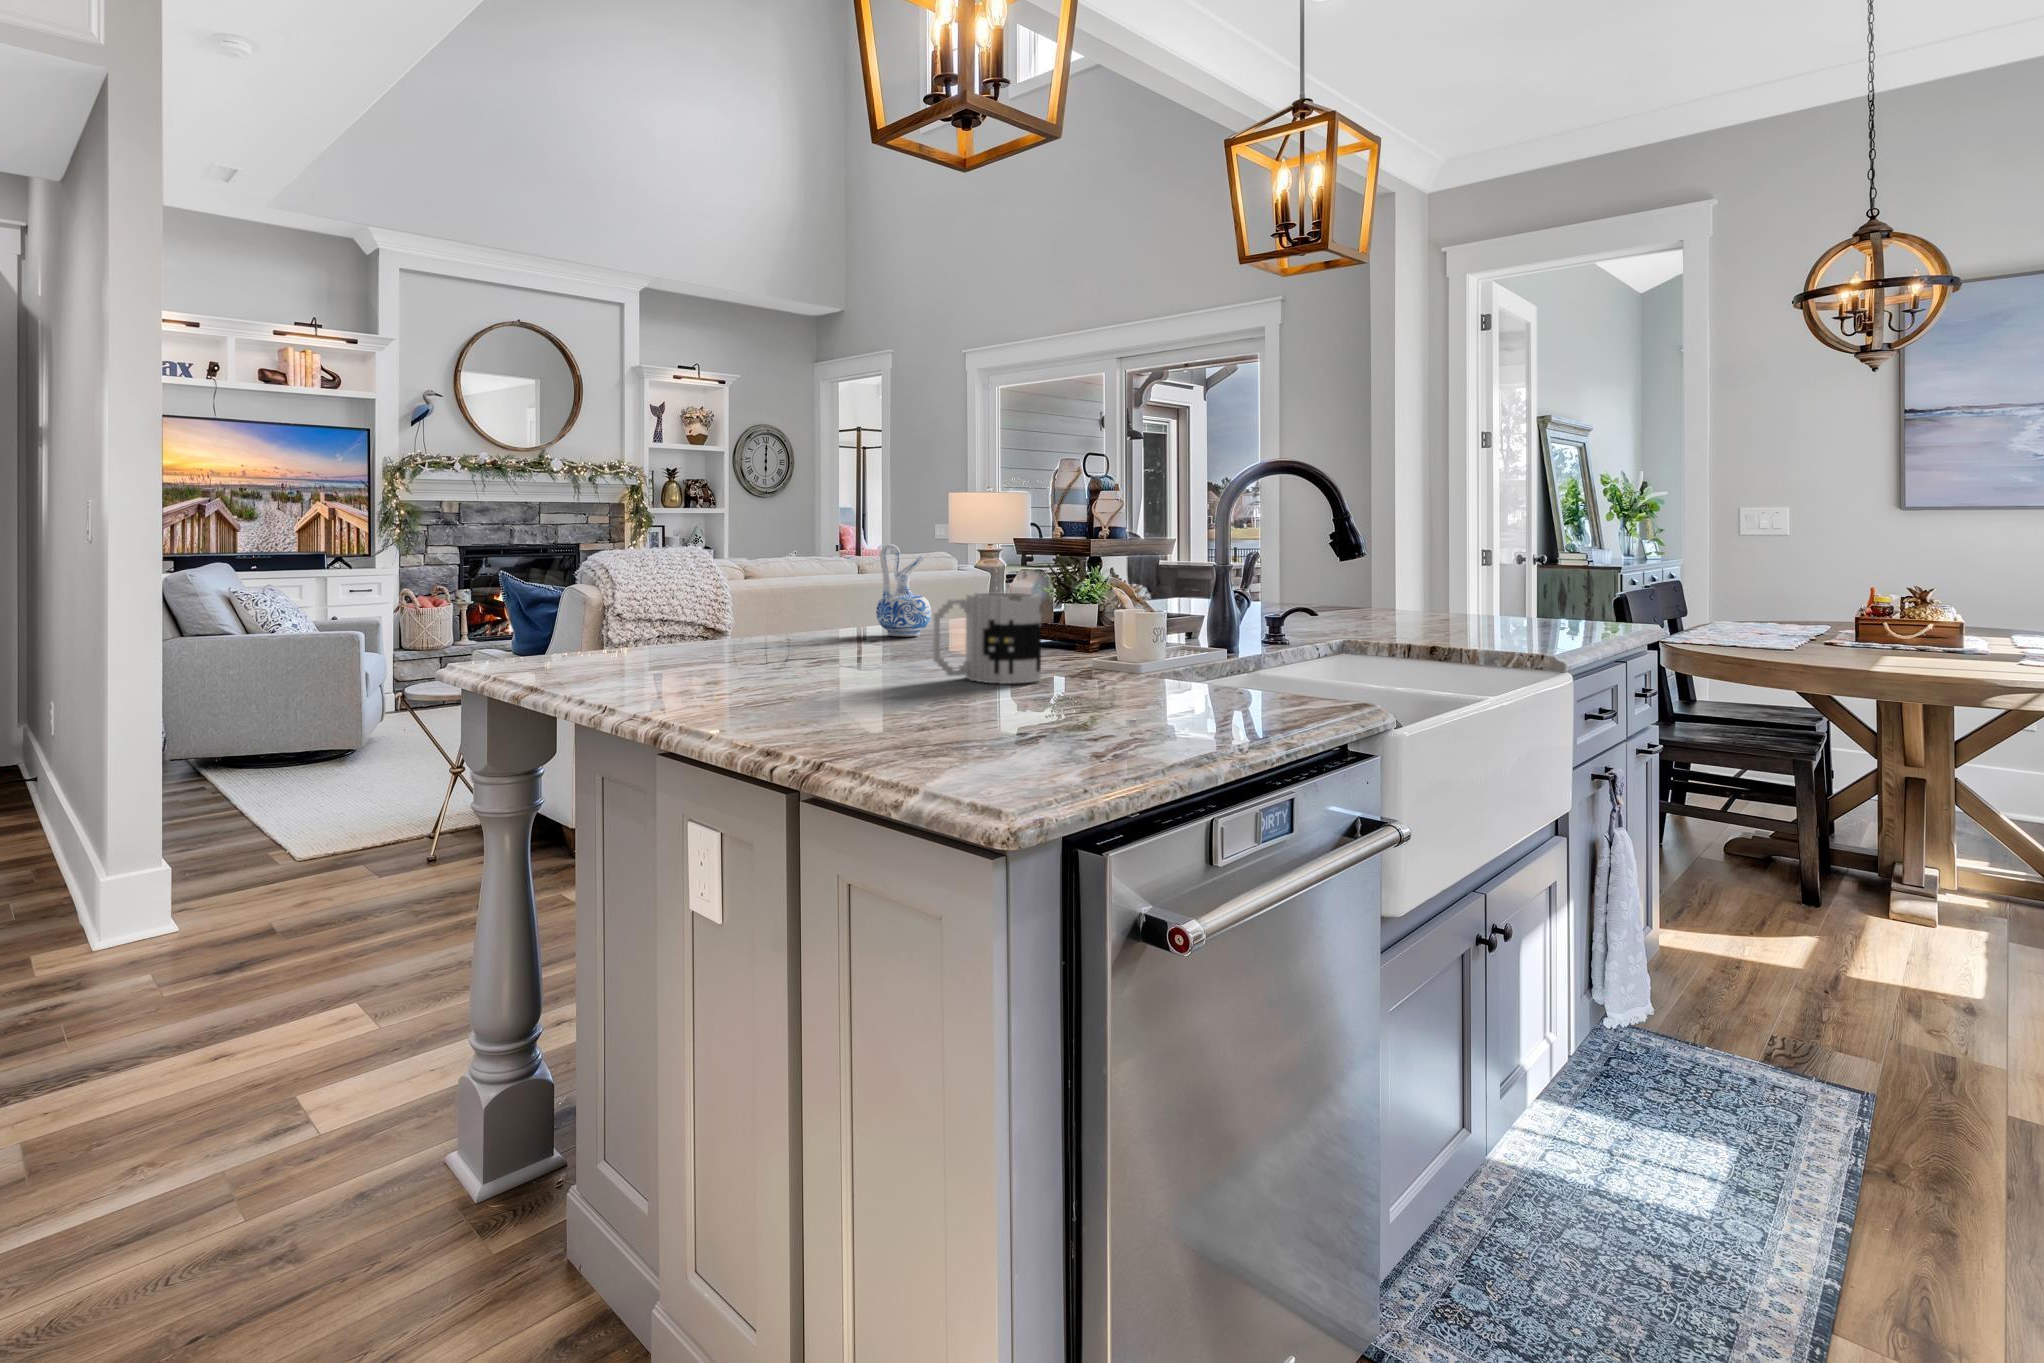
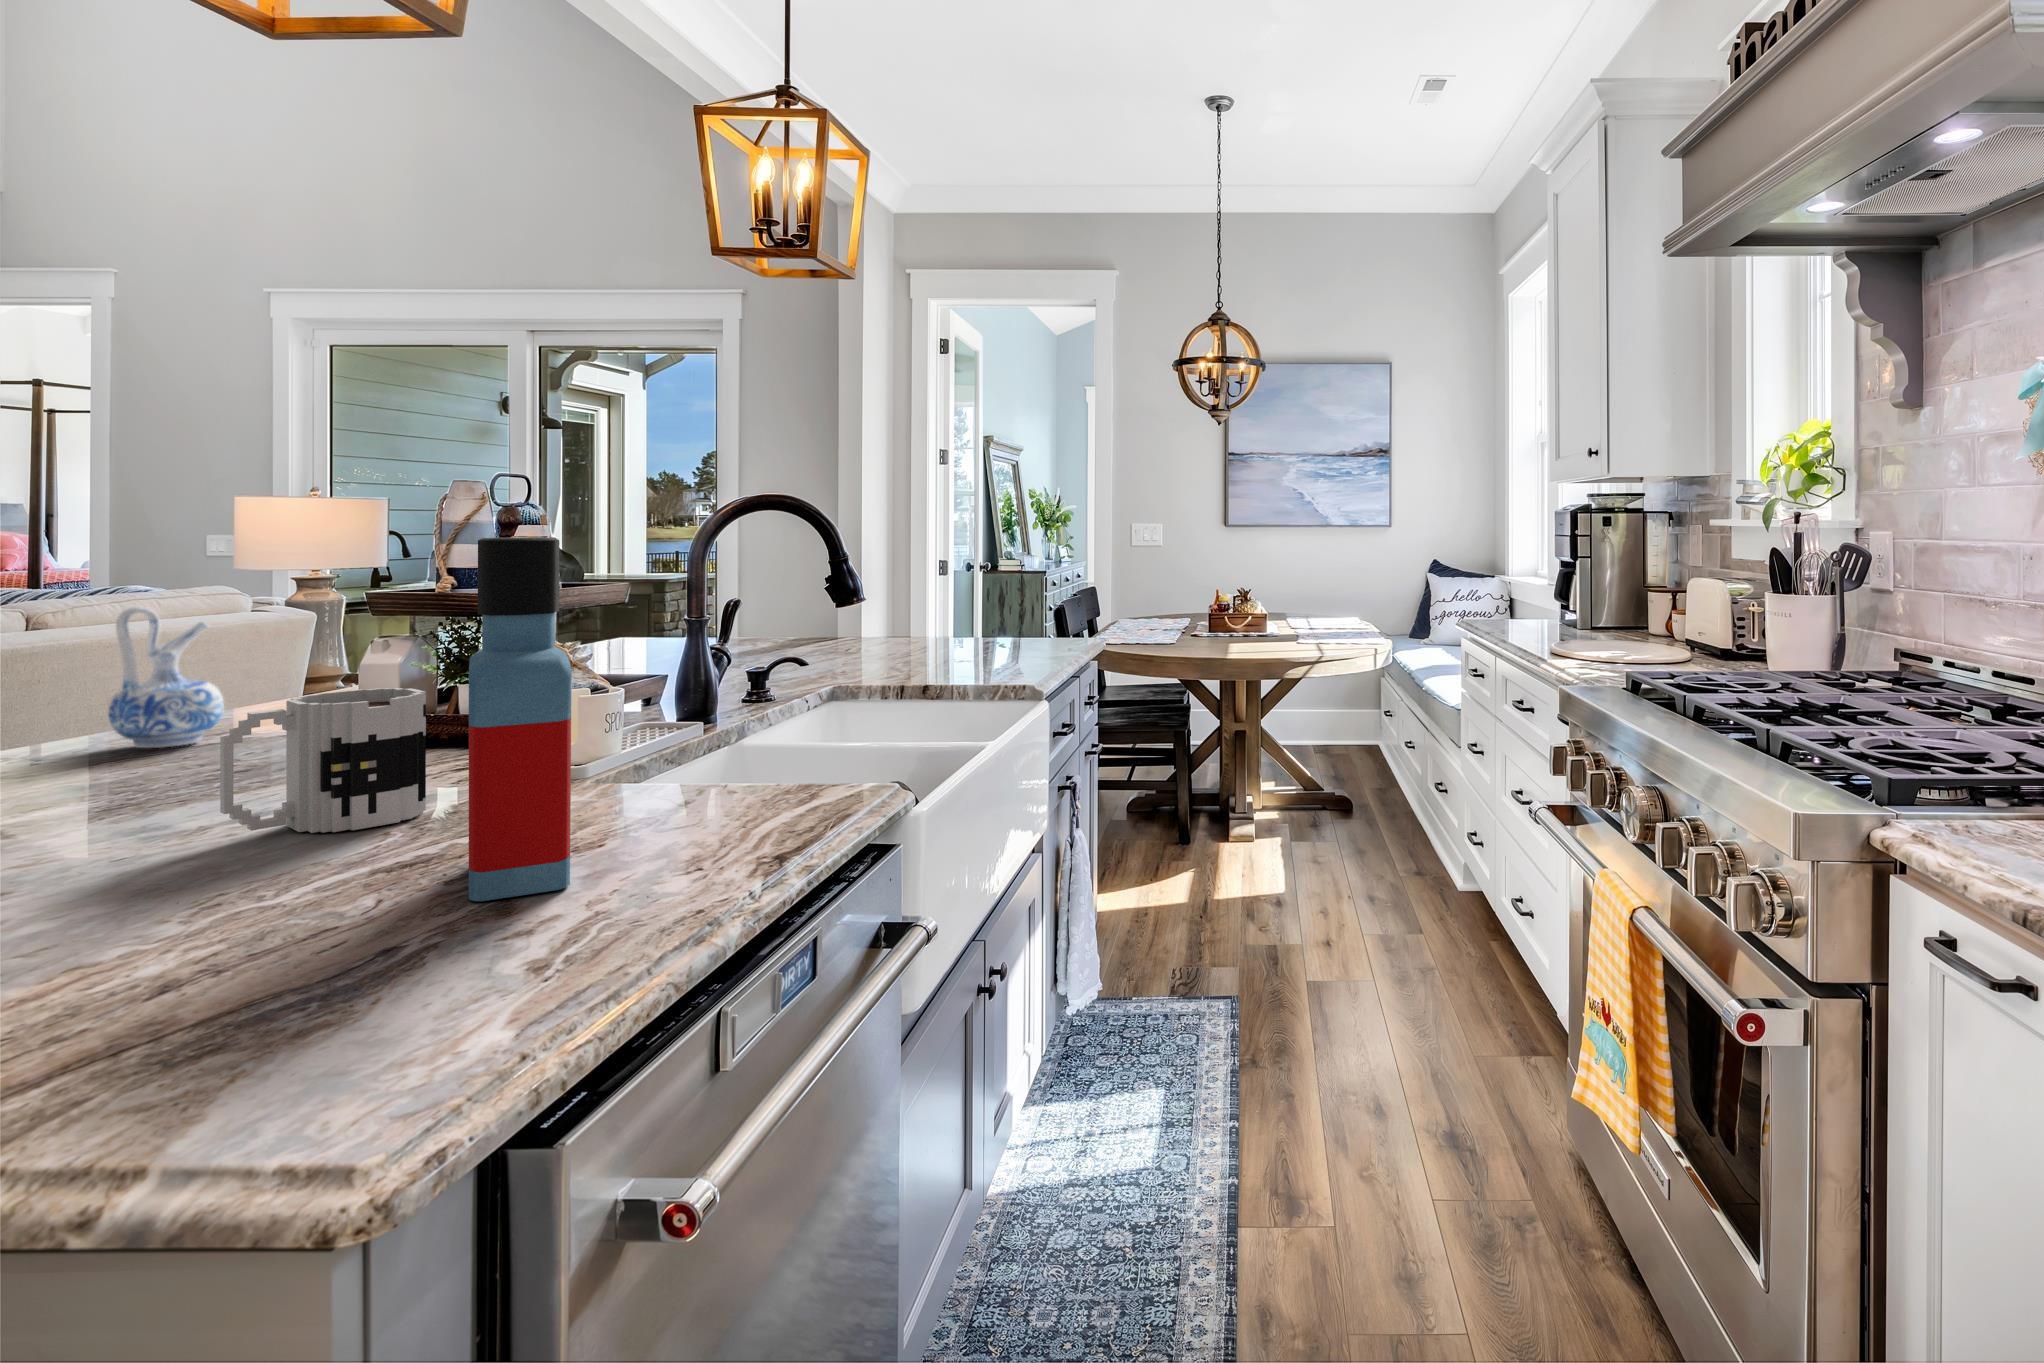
bottle: none [1064,475,1127,726] -> present [469,538,572,901]

